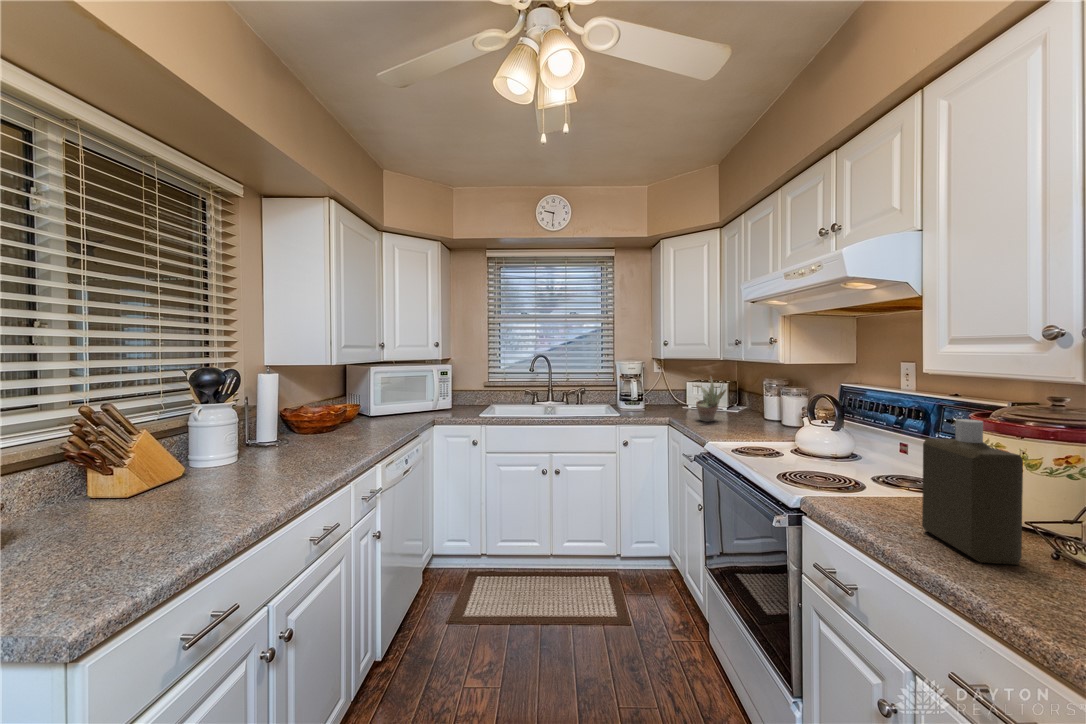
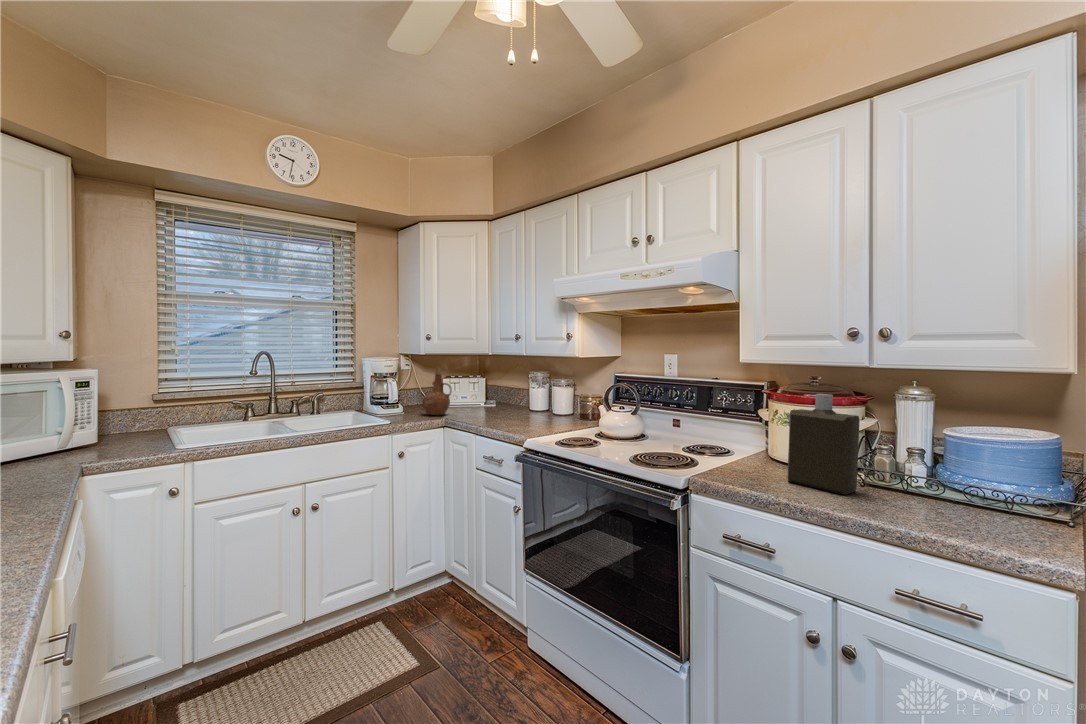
ceramic pitcher: none [652,374,678,416] -> present [422,366,452,415]
succulent plant: present [696,376,726,422] -> none [476,369,510,418]

